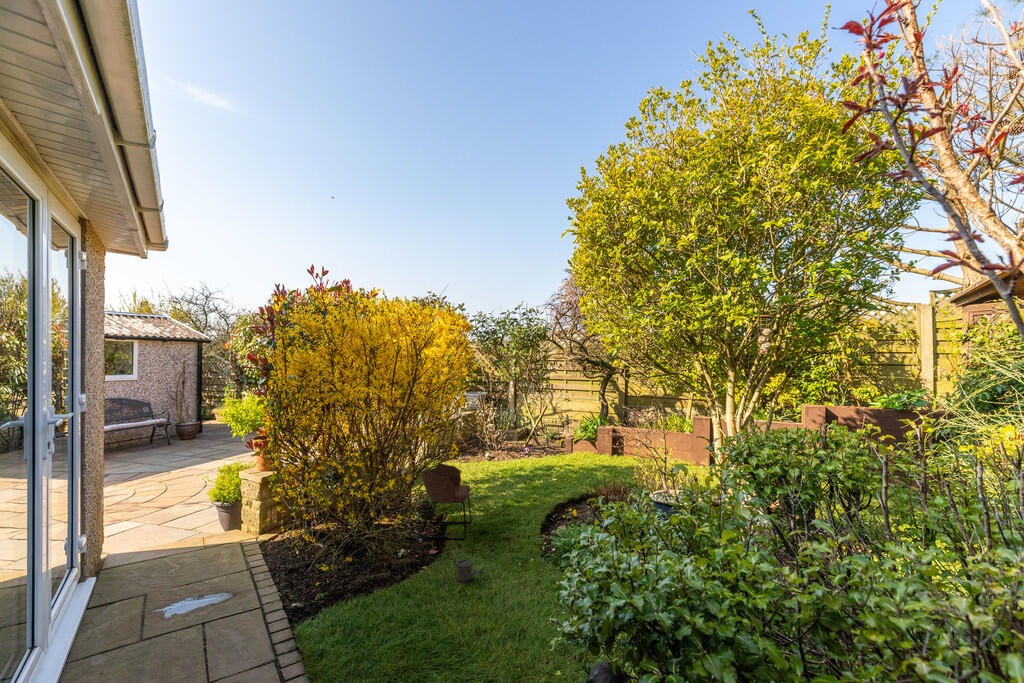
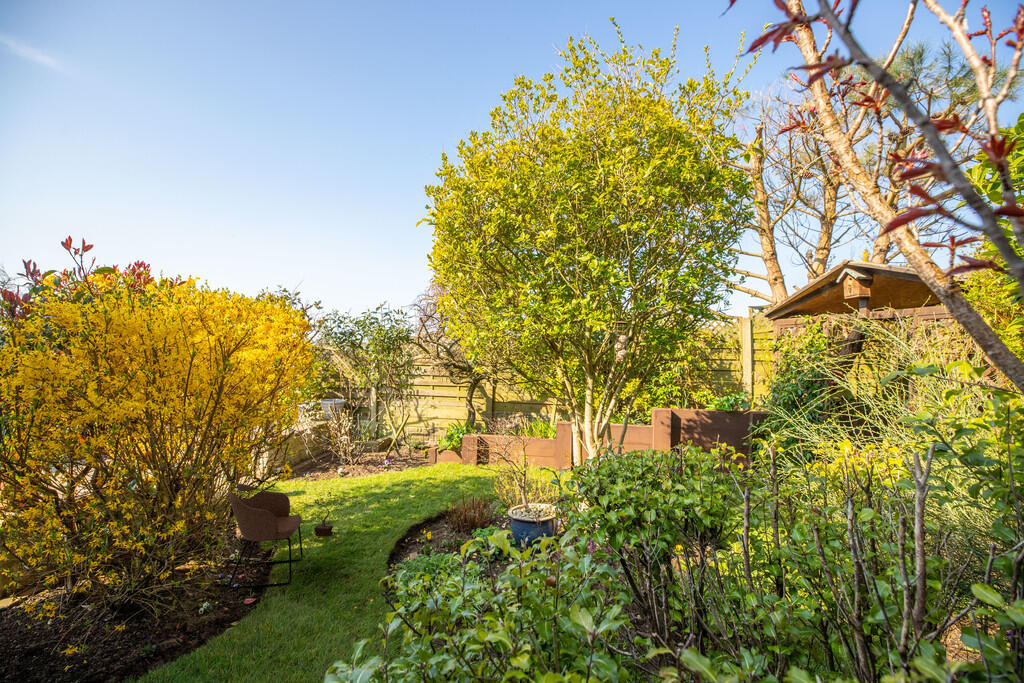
potted plant: none [473,469,501,507] -> present [311,492,343,536]
watering can: present [454,558,484,582] -> none [264,615,301,647]

